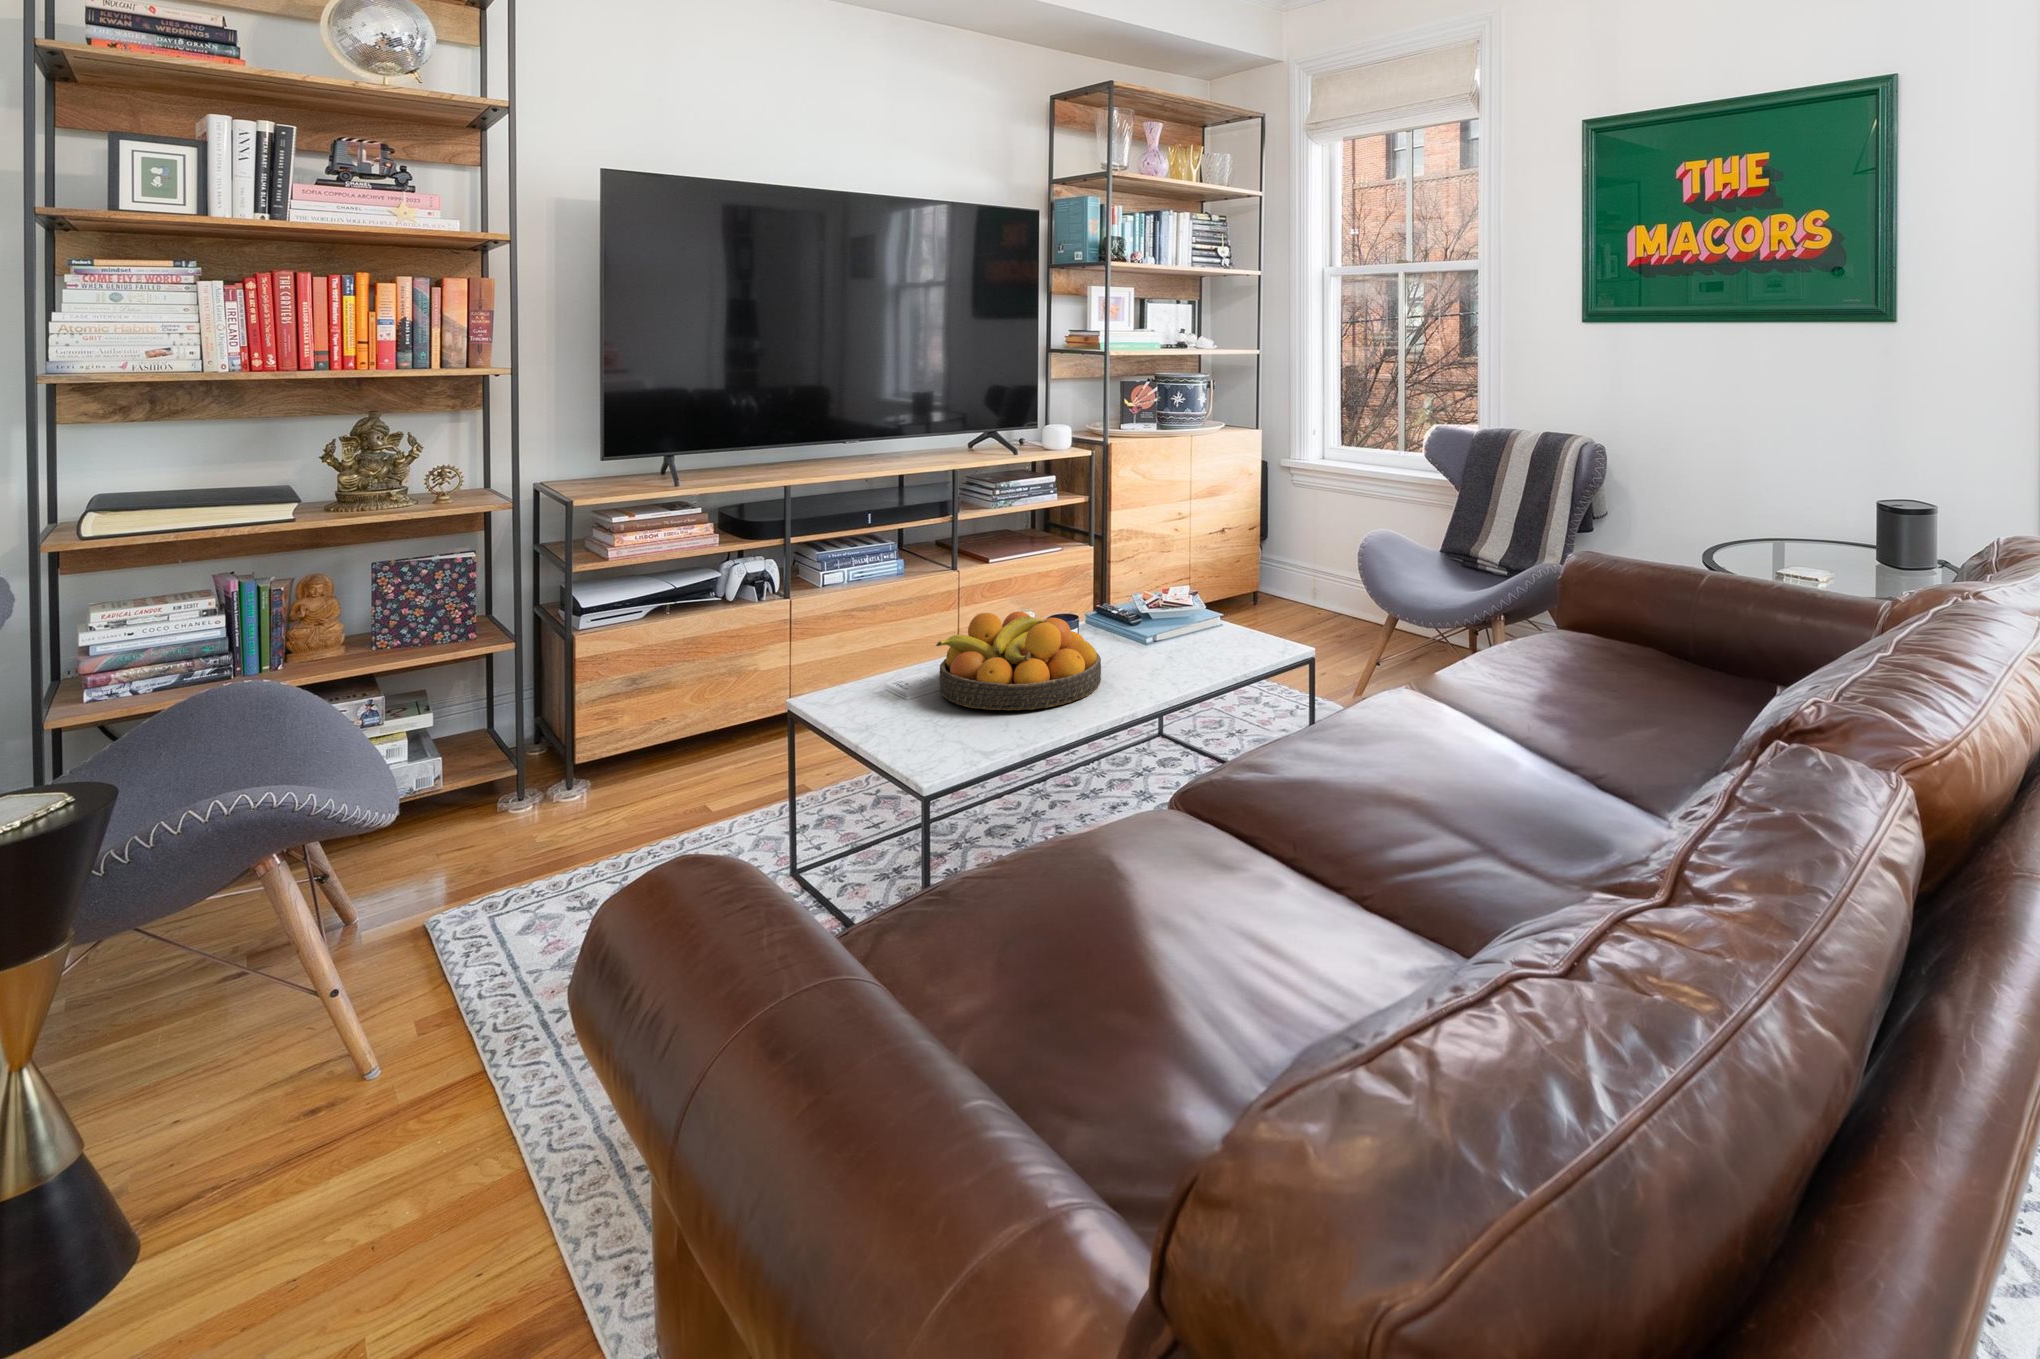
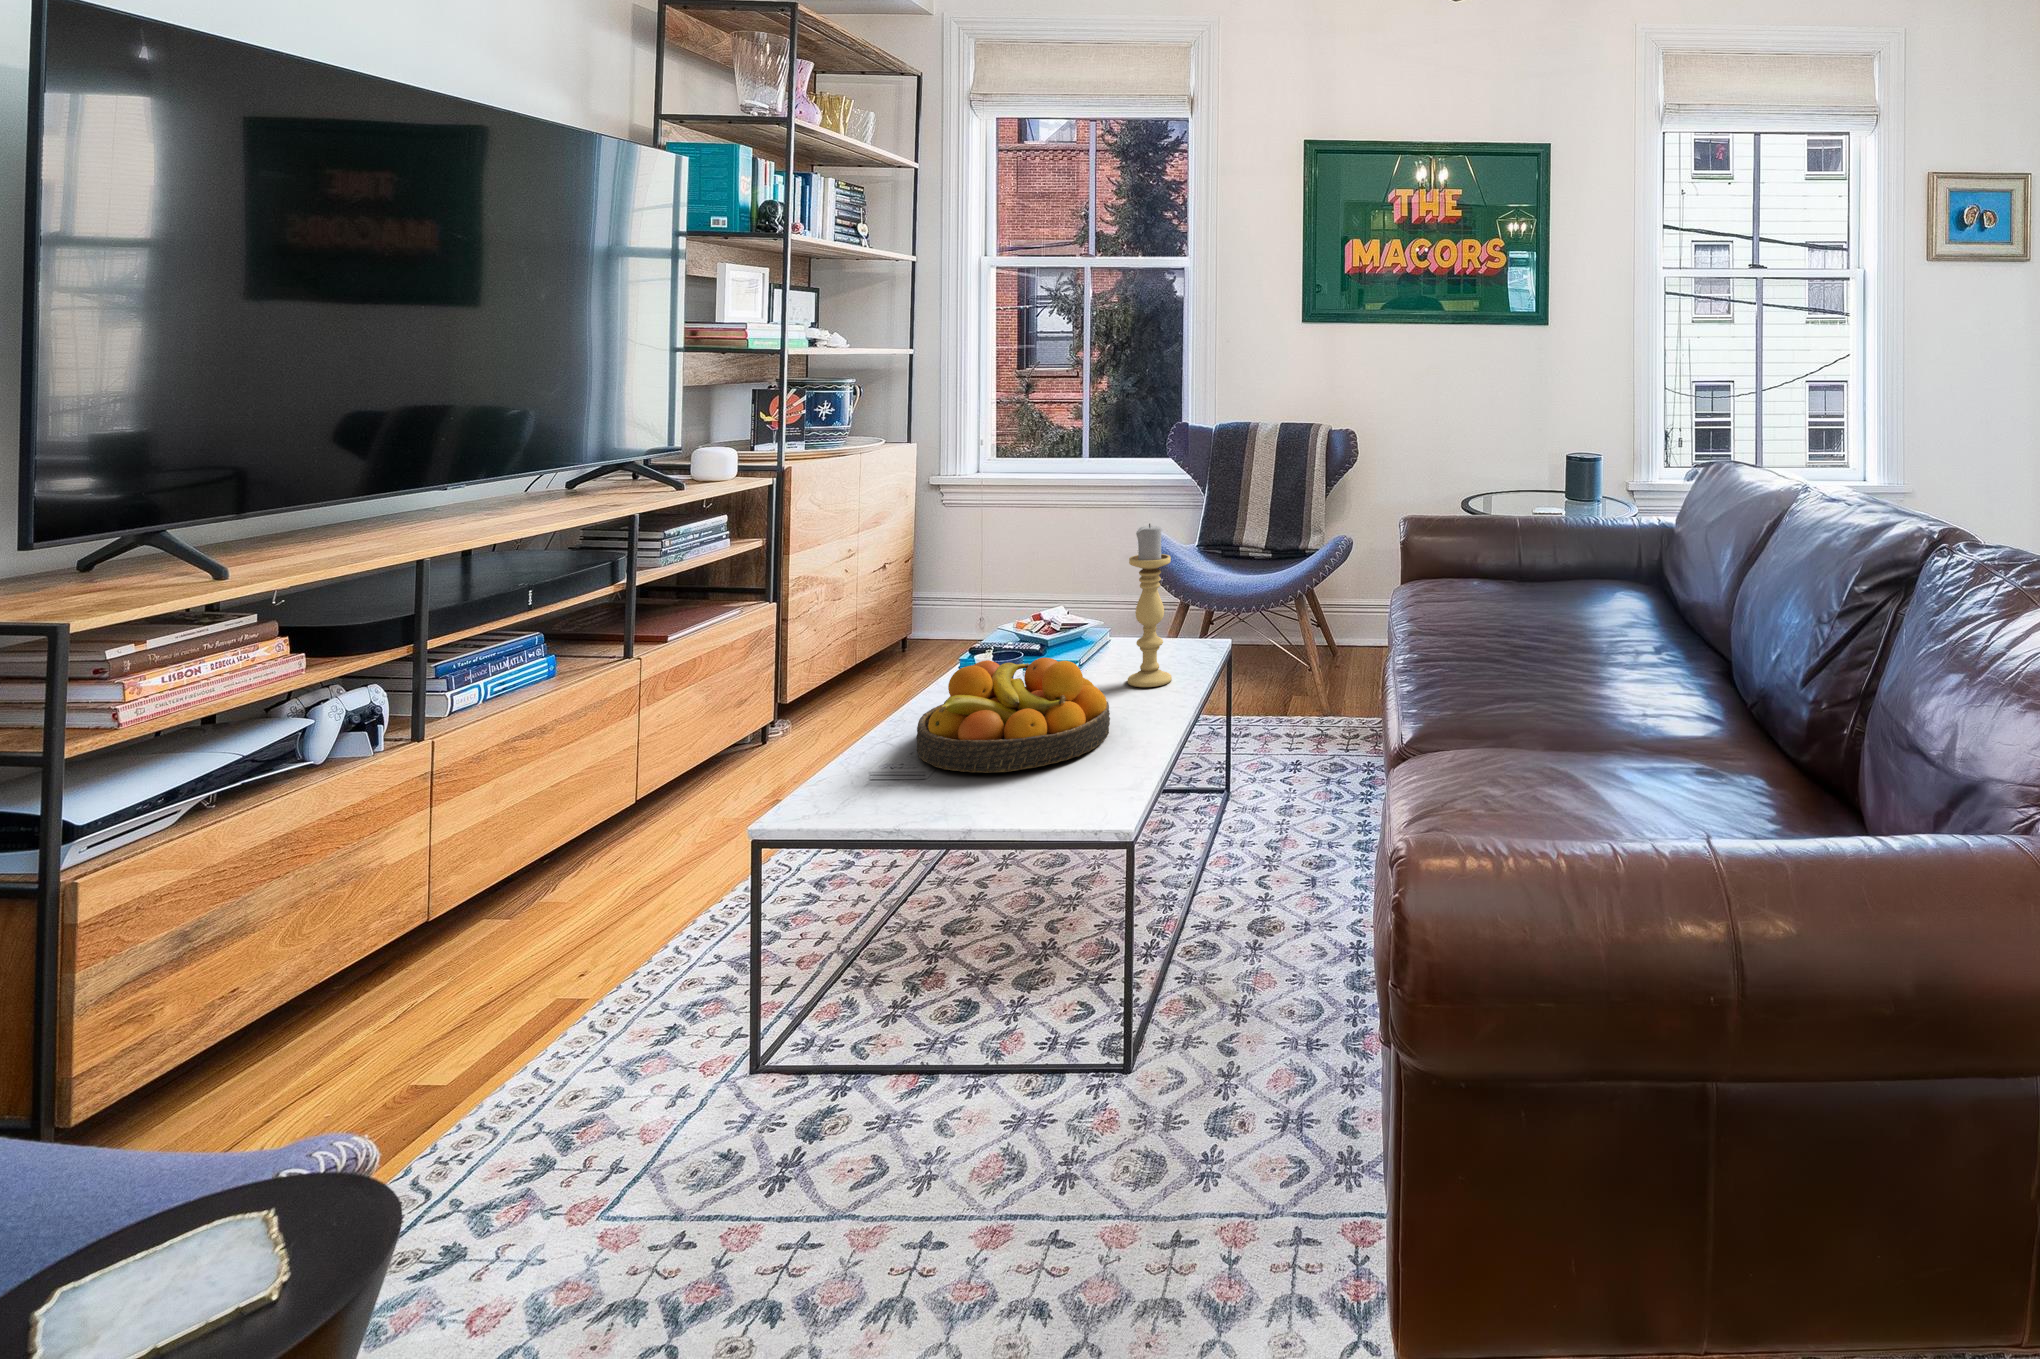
candle holder: none [1172,511,1213,666] -> present [1128,524,1172,687]

